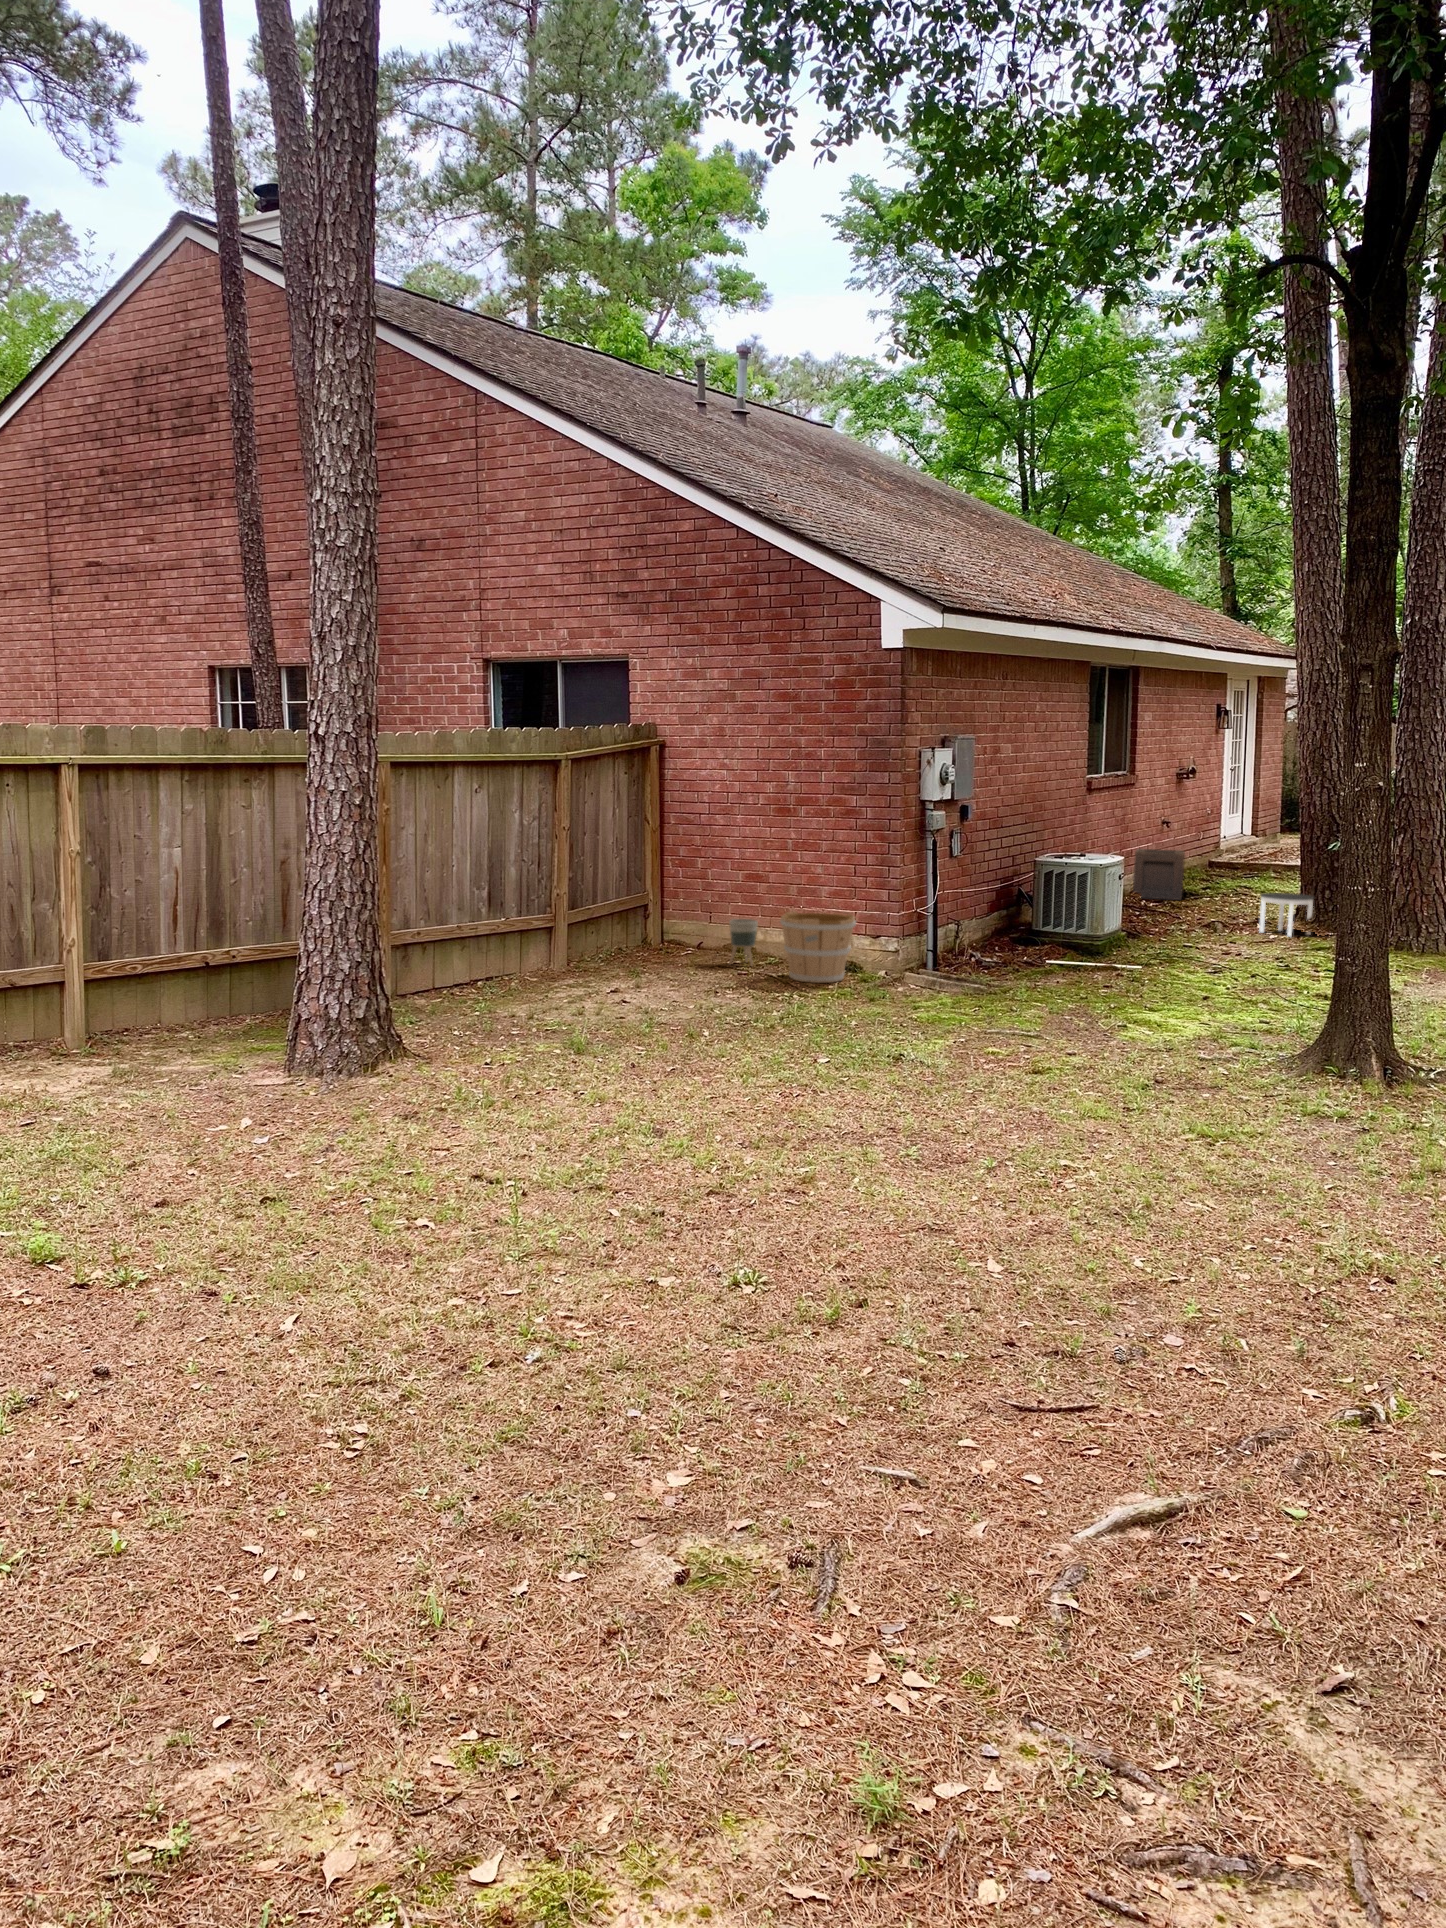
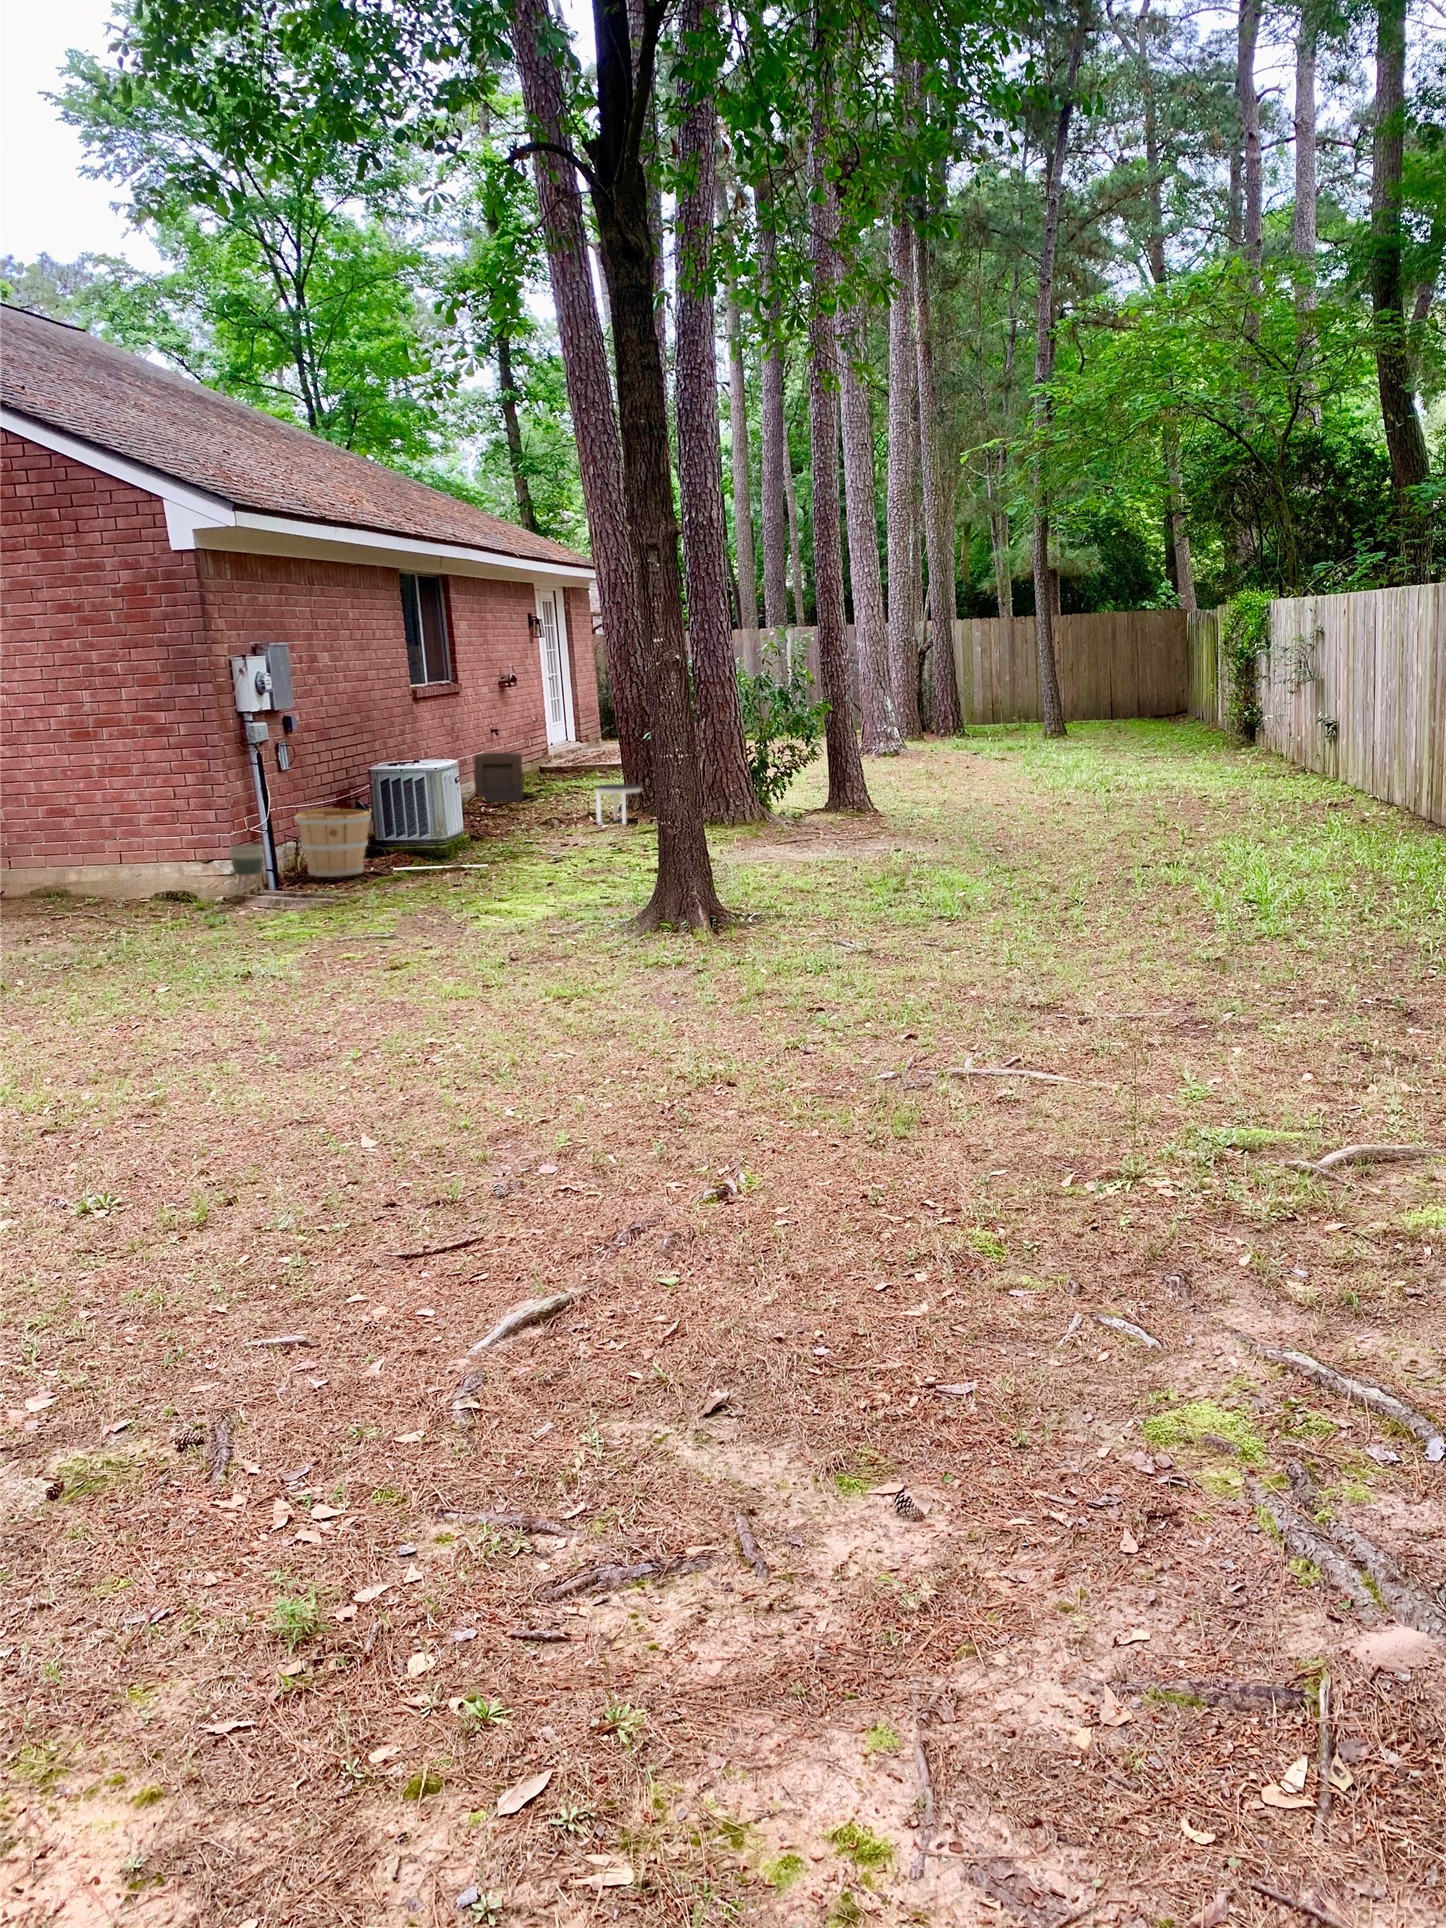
wooden bucket: present [780,911,856,983] -> present [295,808,371,877]
planter: present [729,919,758,966] -> present [229,844,265,897]

